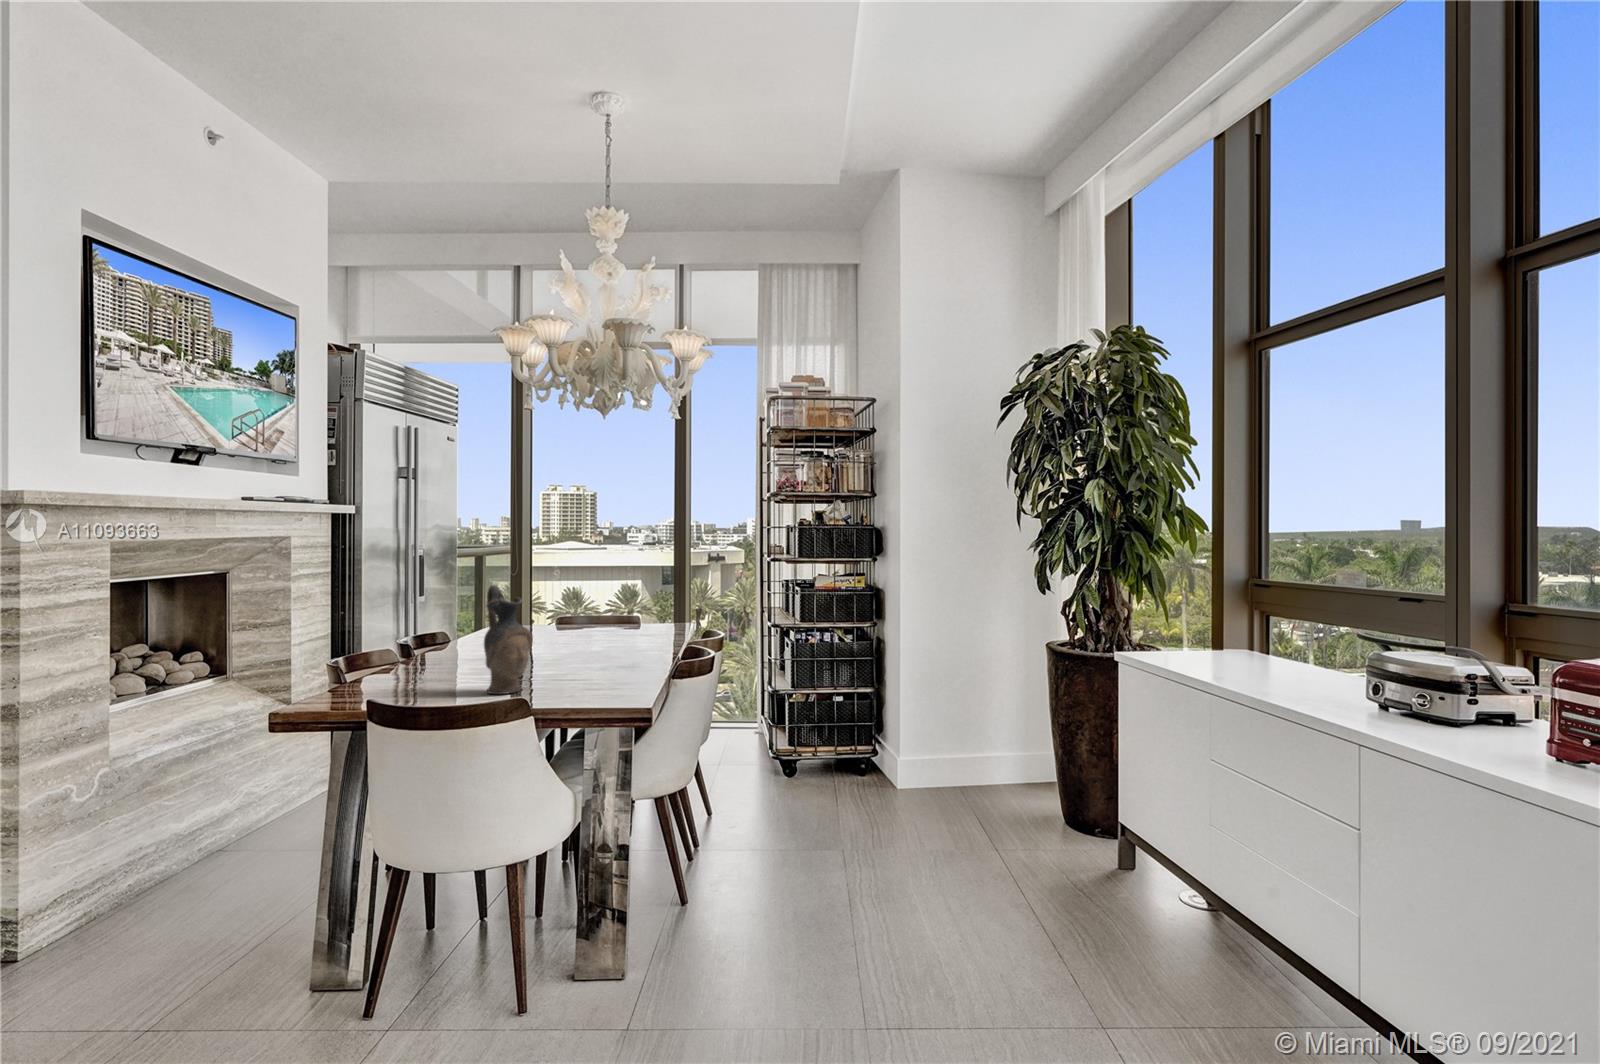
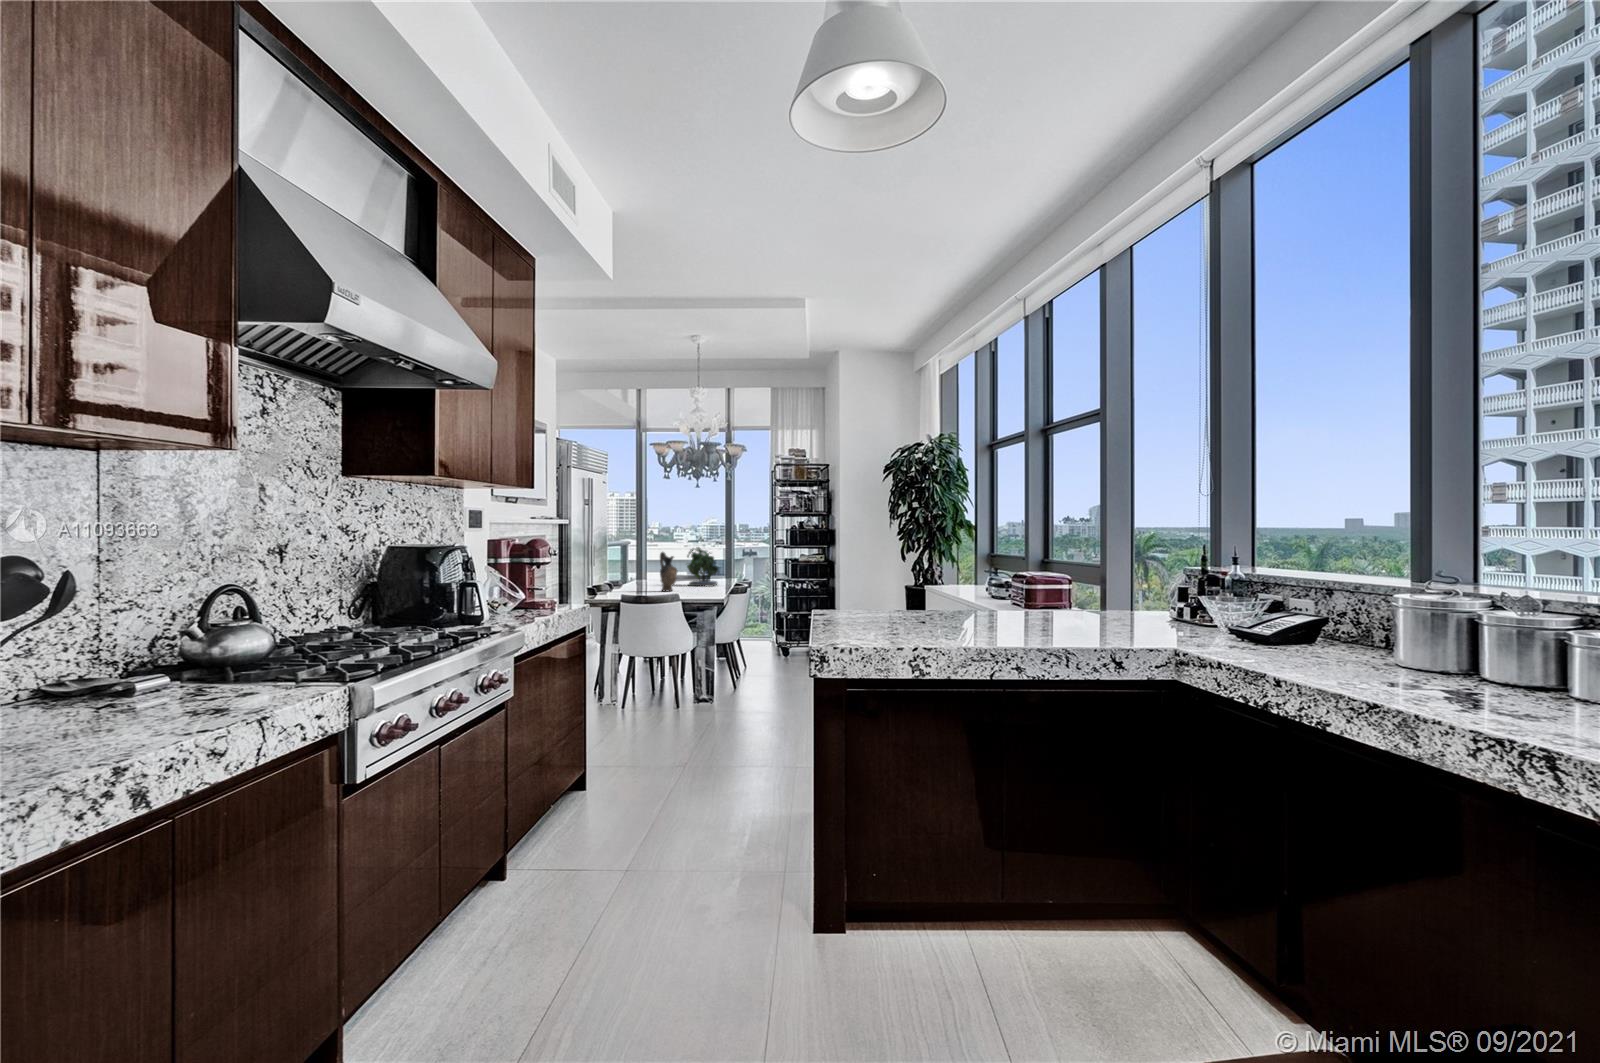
potted plant: none [573,561,652,660] -> present [687,547,718,587]

